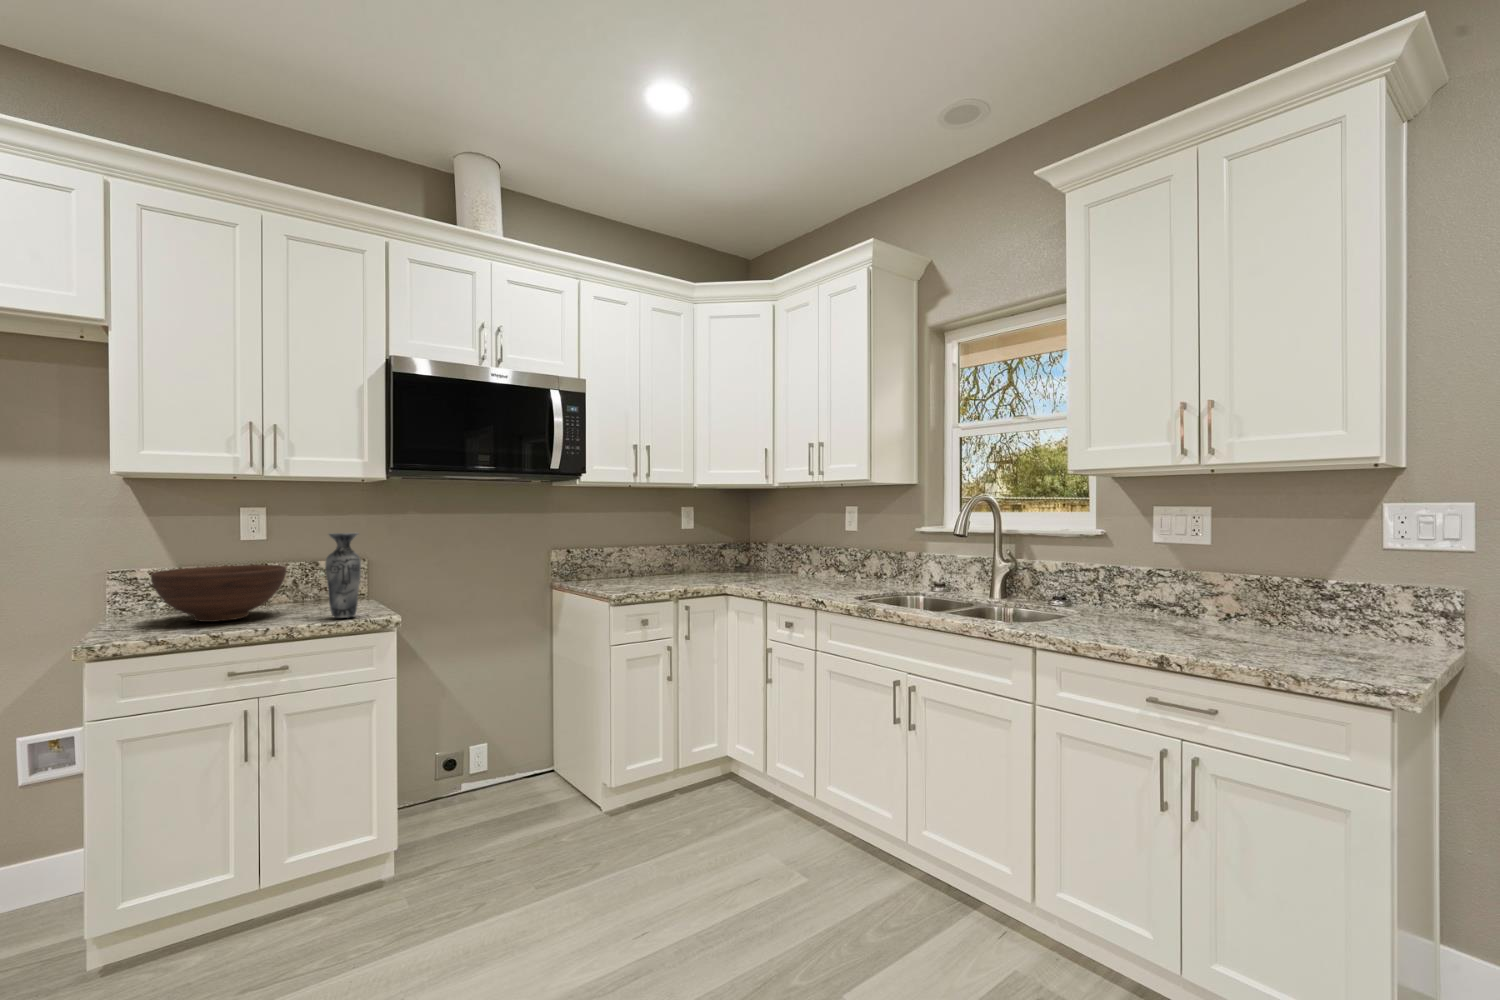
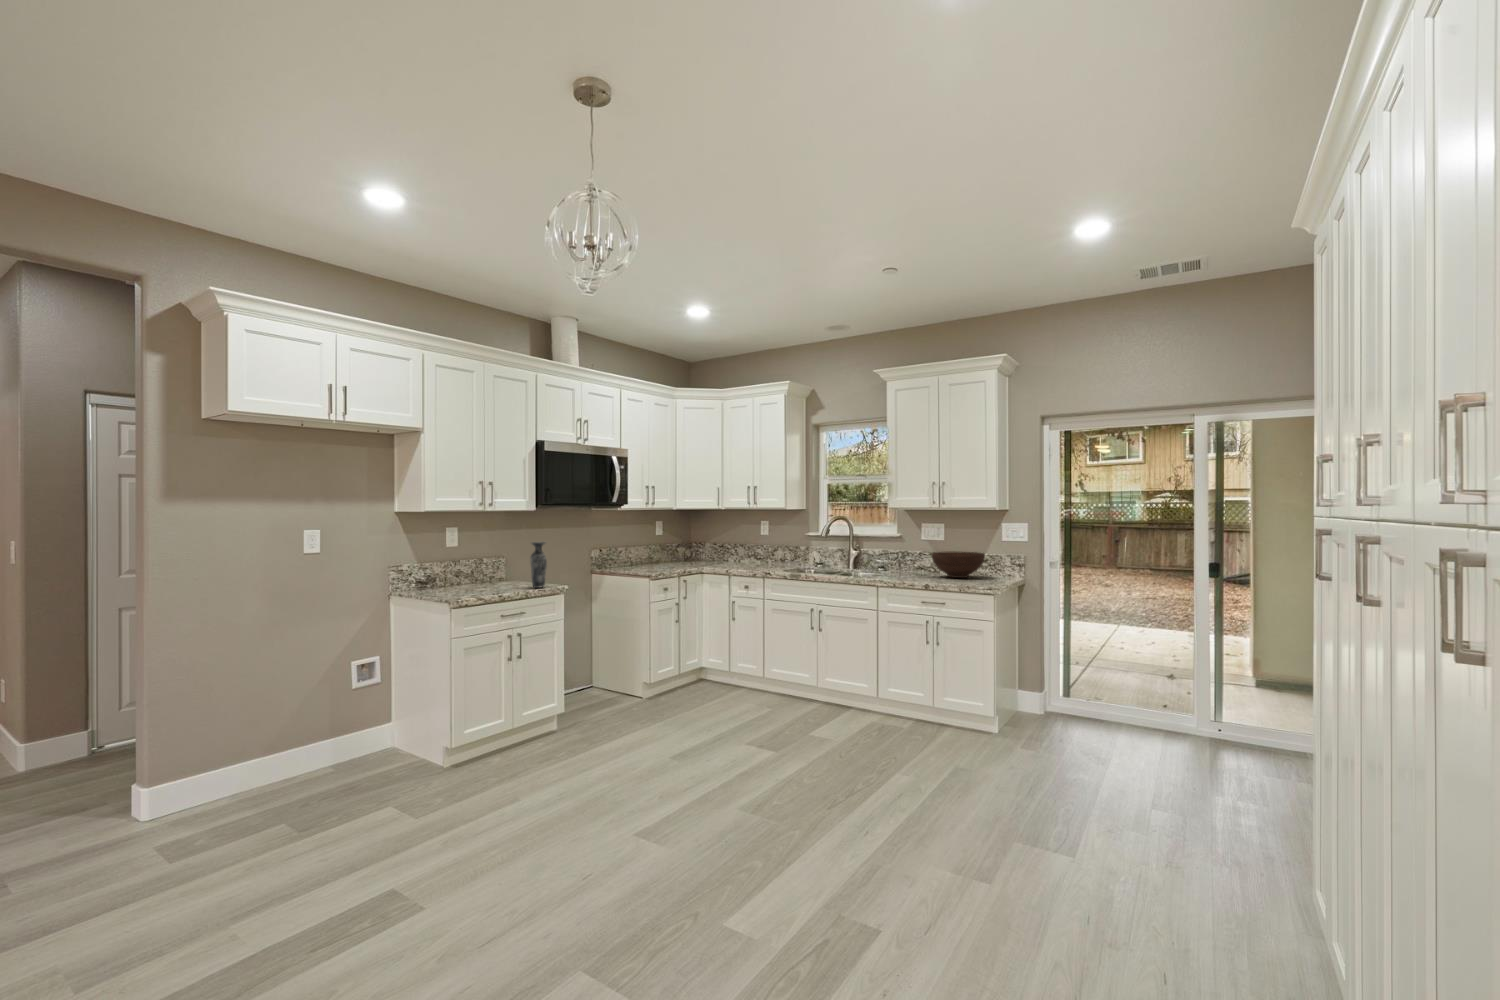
fruit bowl: present [151,565,287,622] -> present [932,552,985,578]

